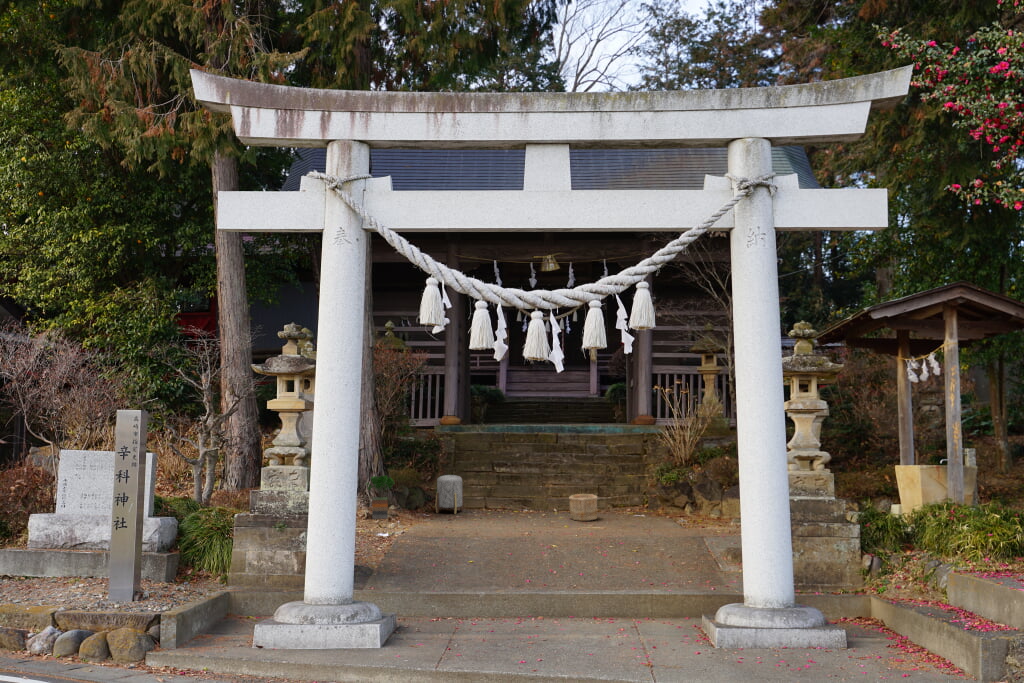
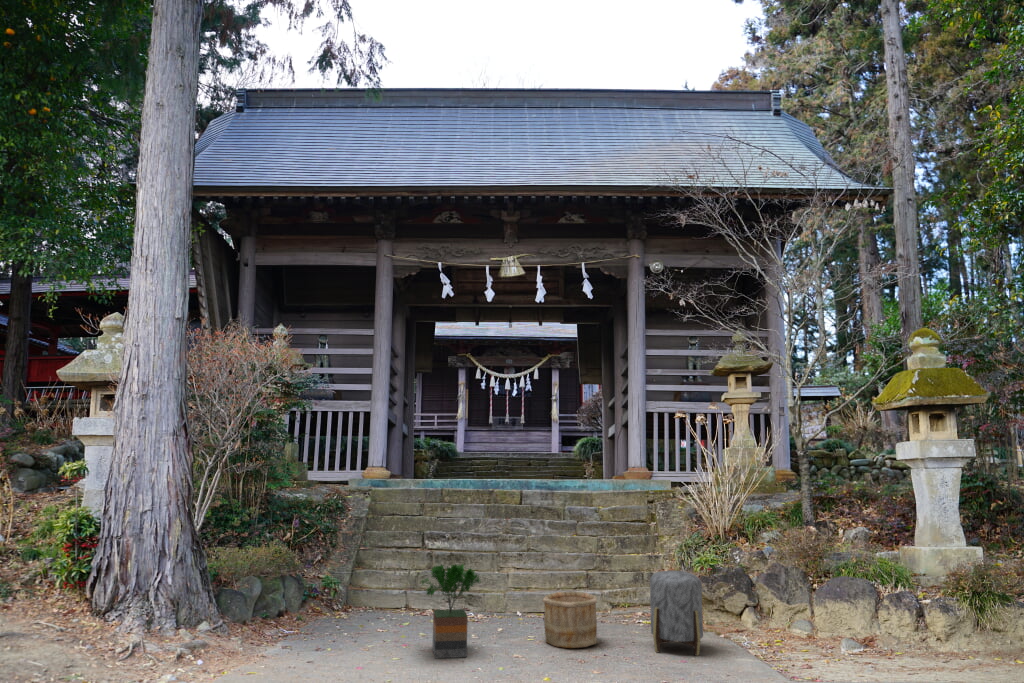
stool: present [436,475,464,514] -> present [650,571,703,656]
potted tree: present [367,476,395,519] -> present [422,564,480,658]

